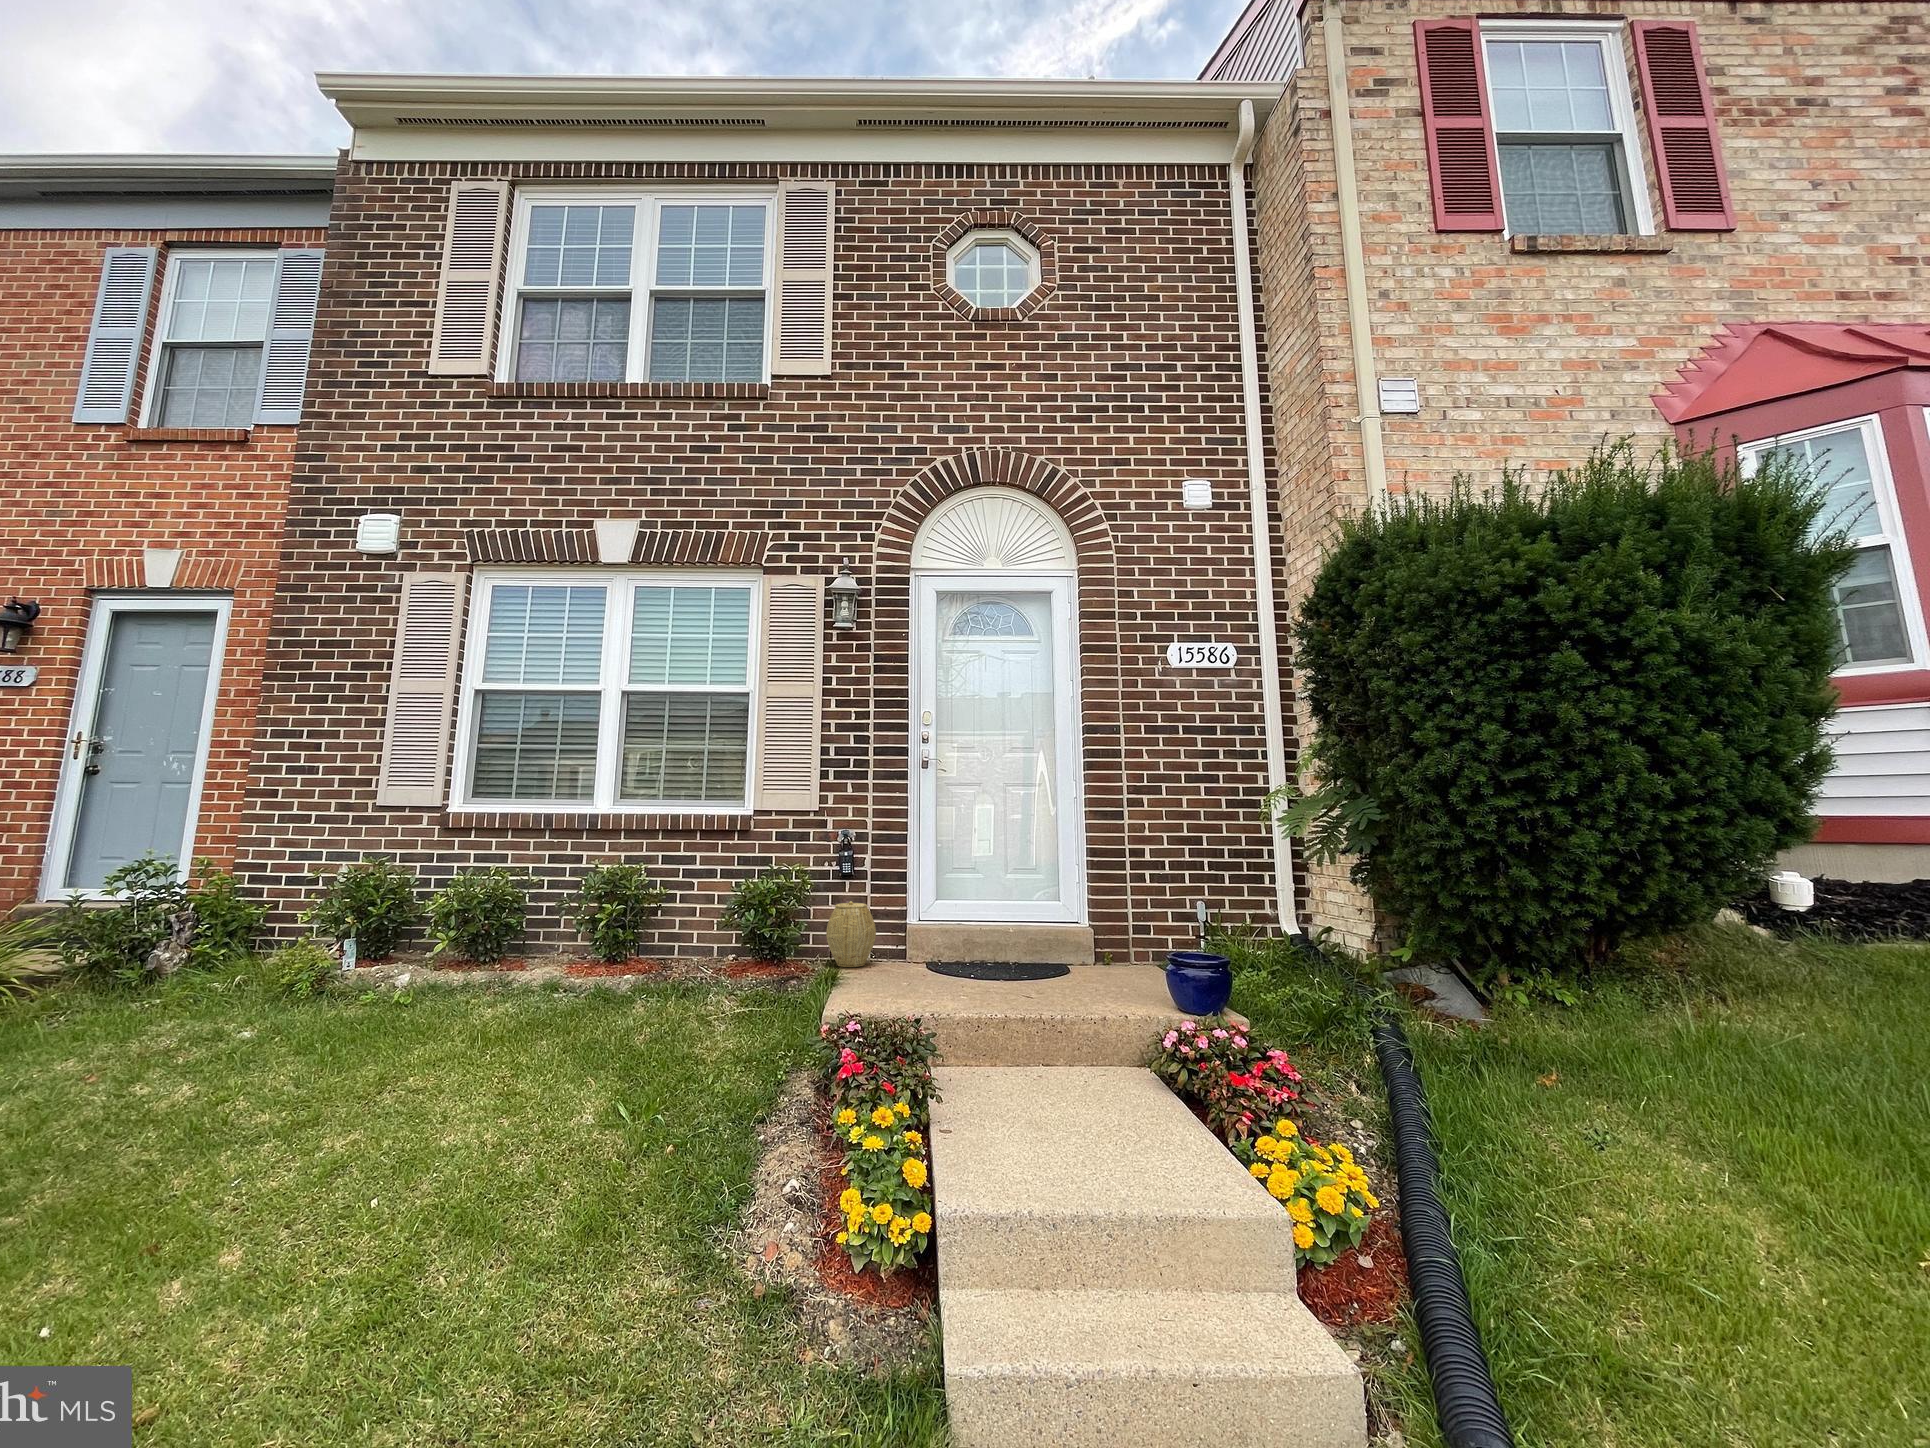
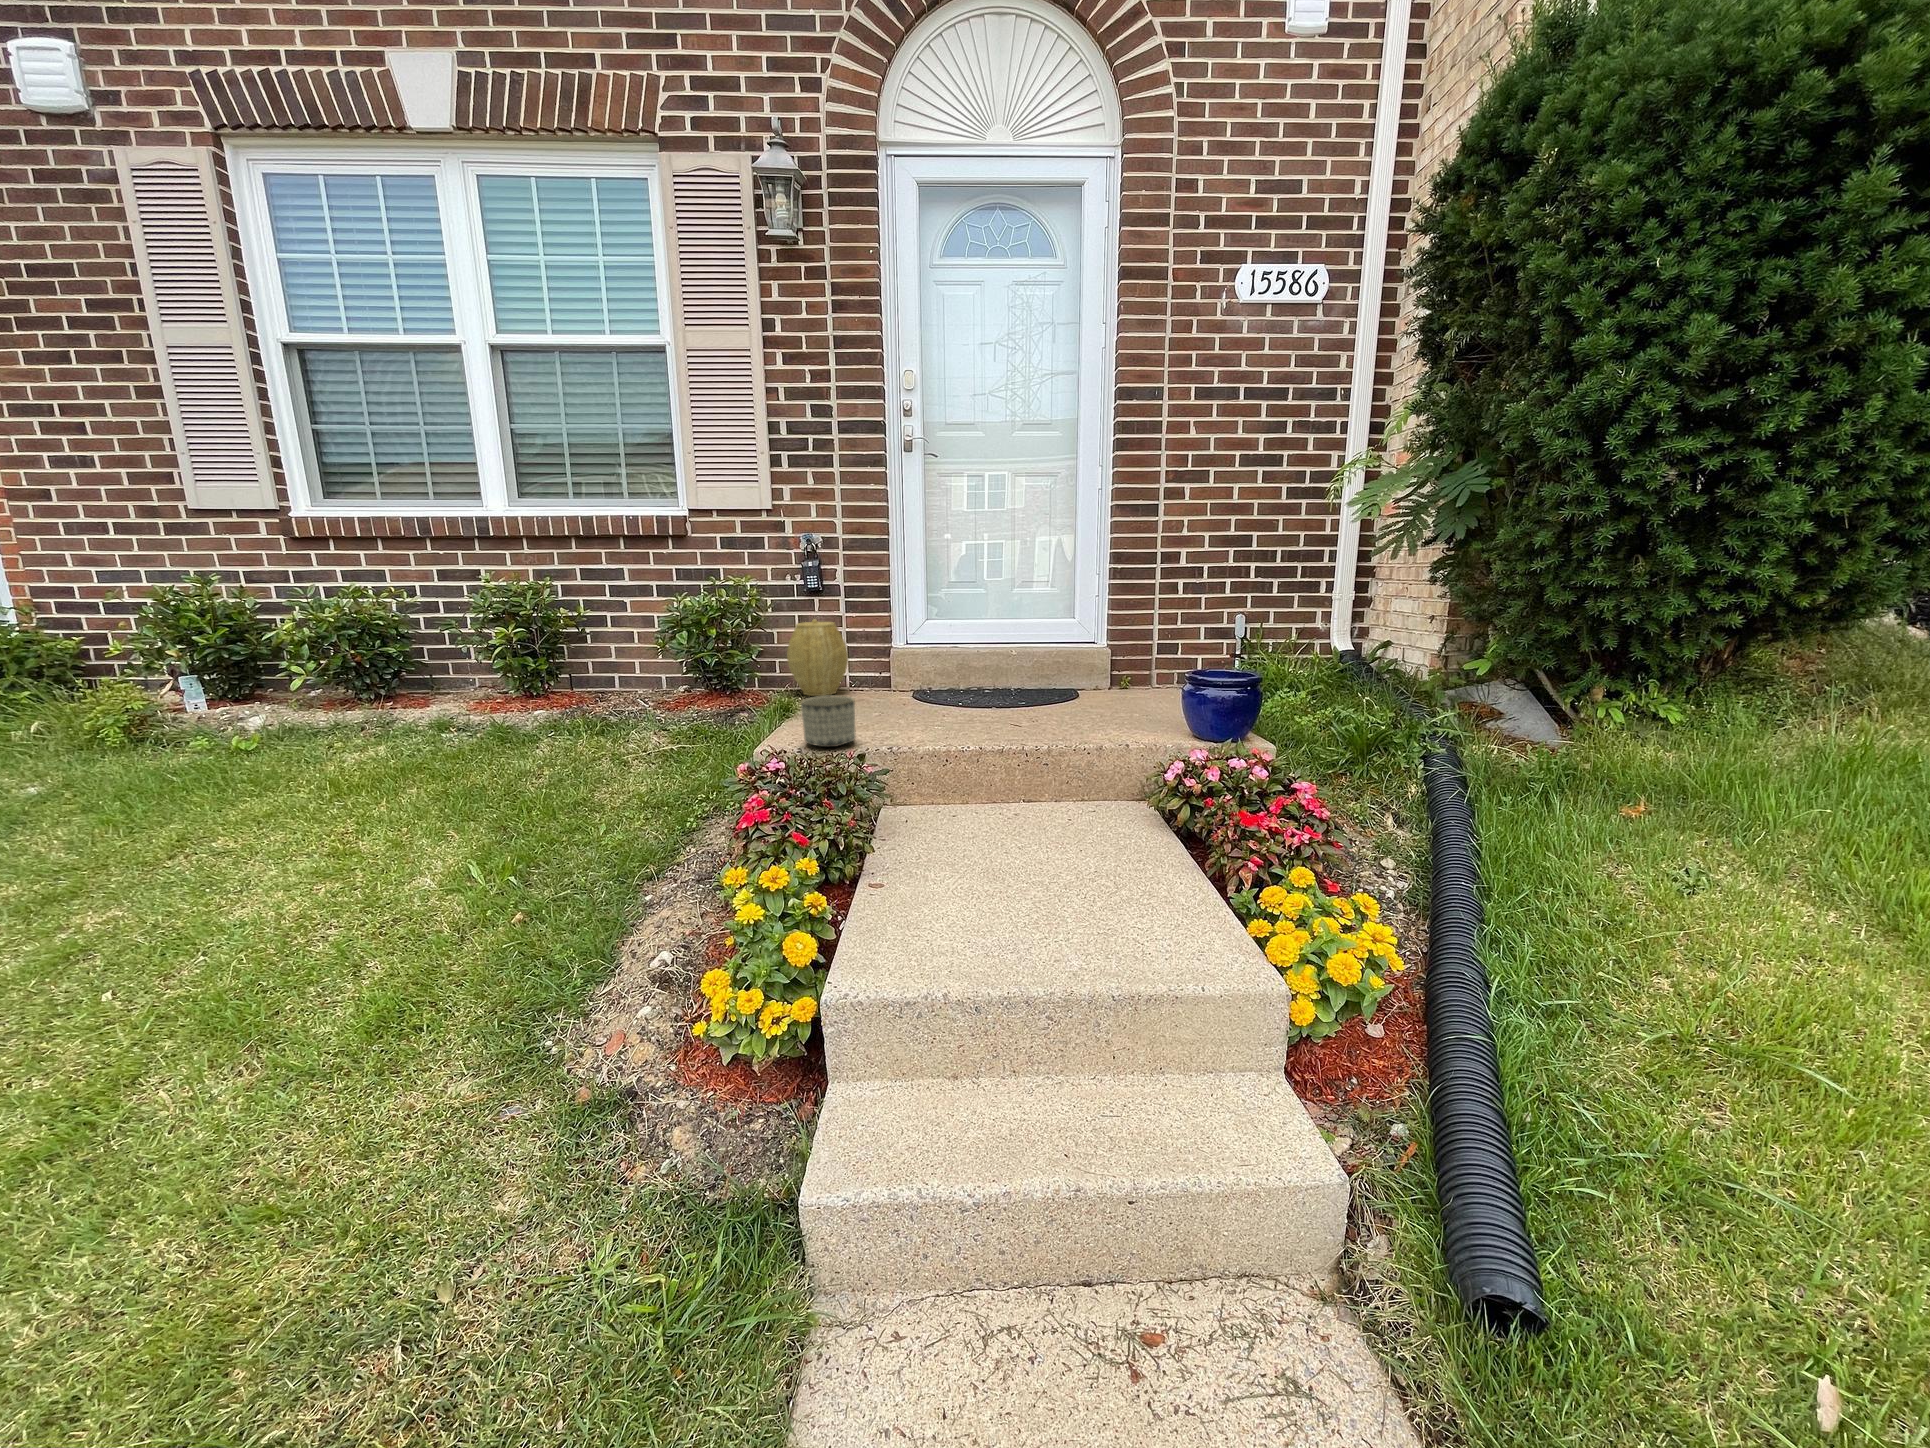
planter: none [862,969,904,1013] -> present [801,696,856,747]

